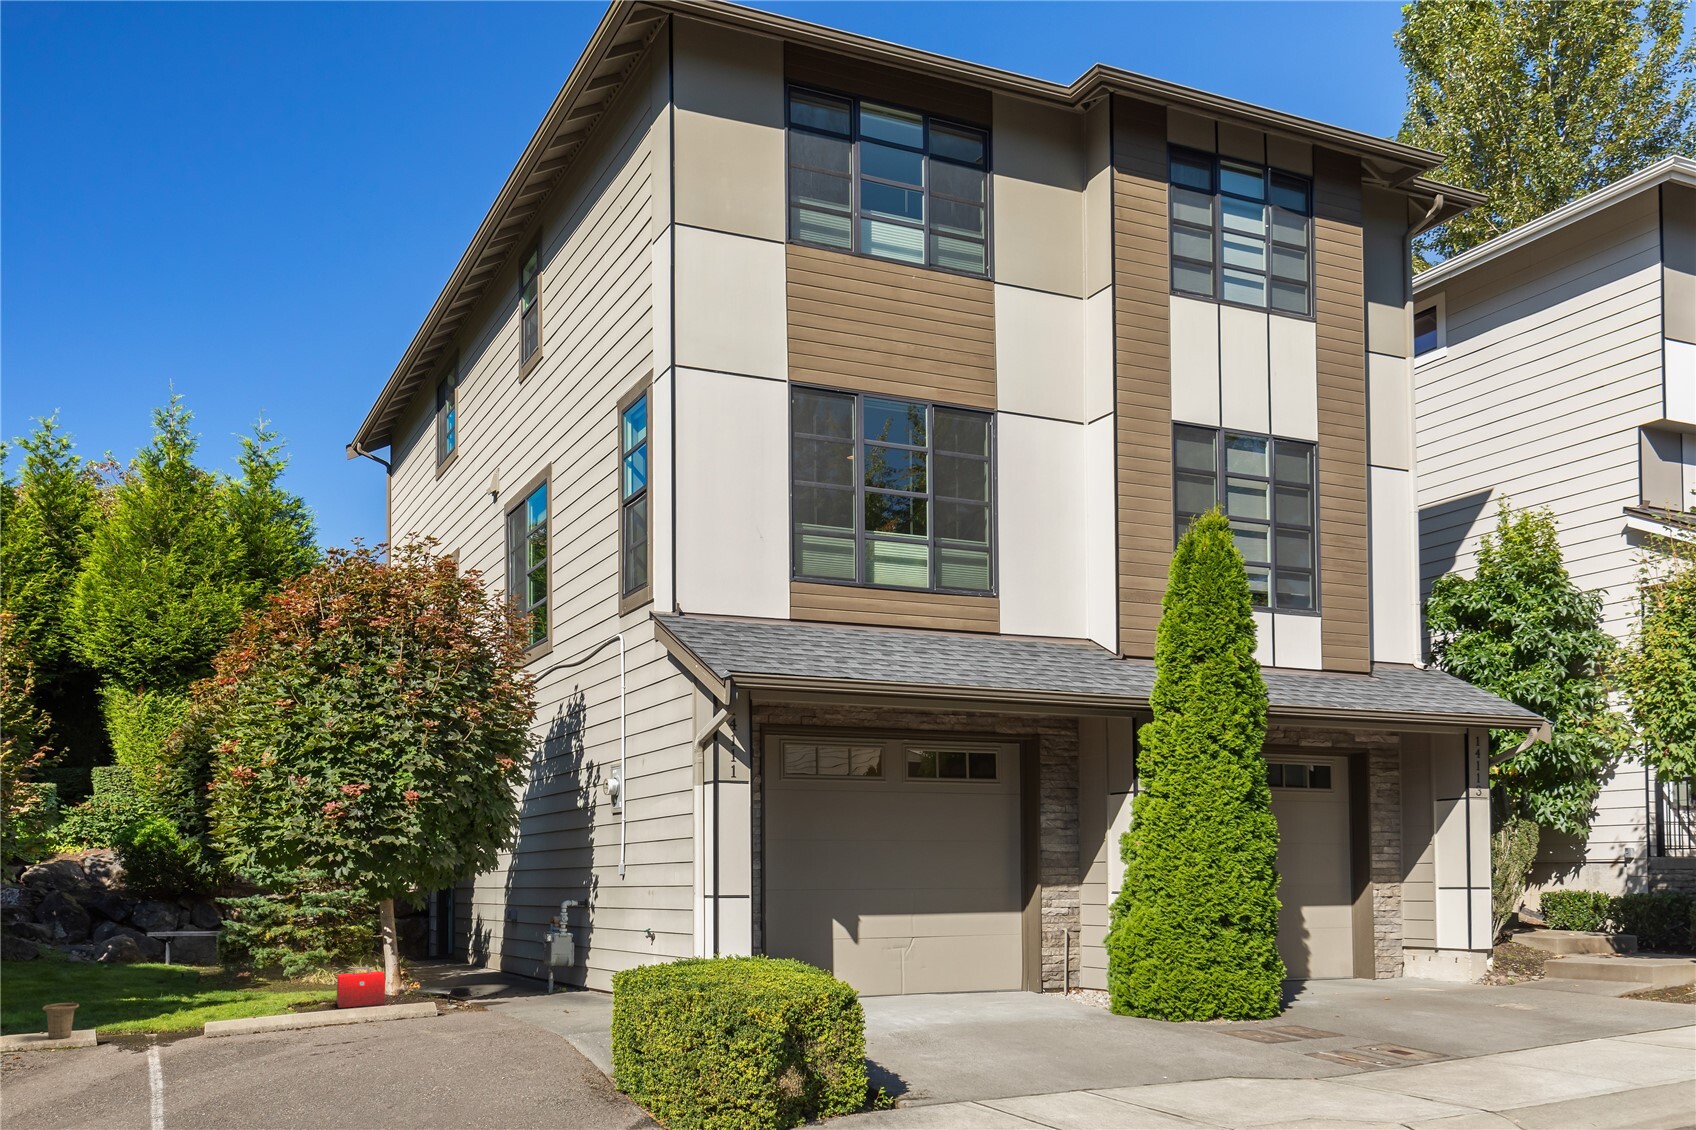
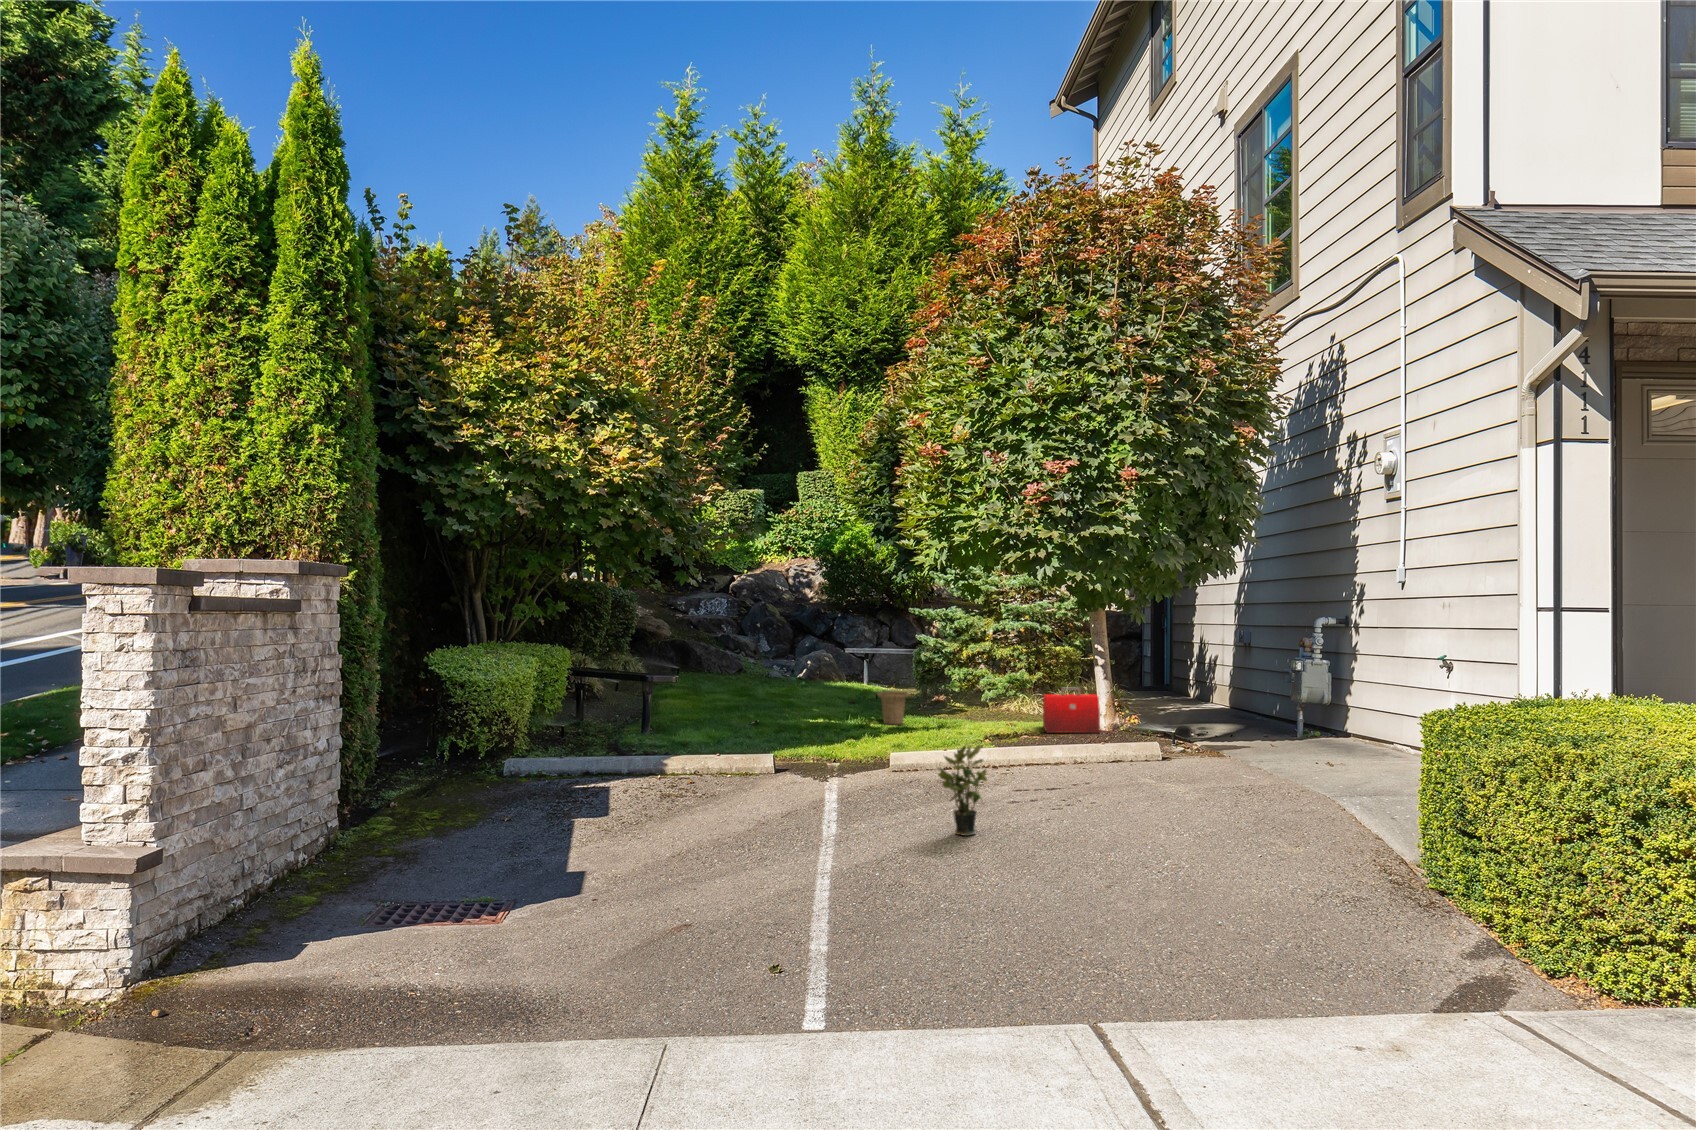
basket: present [43,1003,79,1039] -> present [878,691,909,725]
potted plant: none [247,1020,285,1090] -> present [938,744,987,836]

